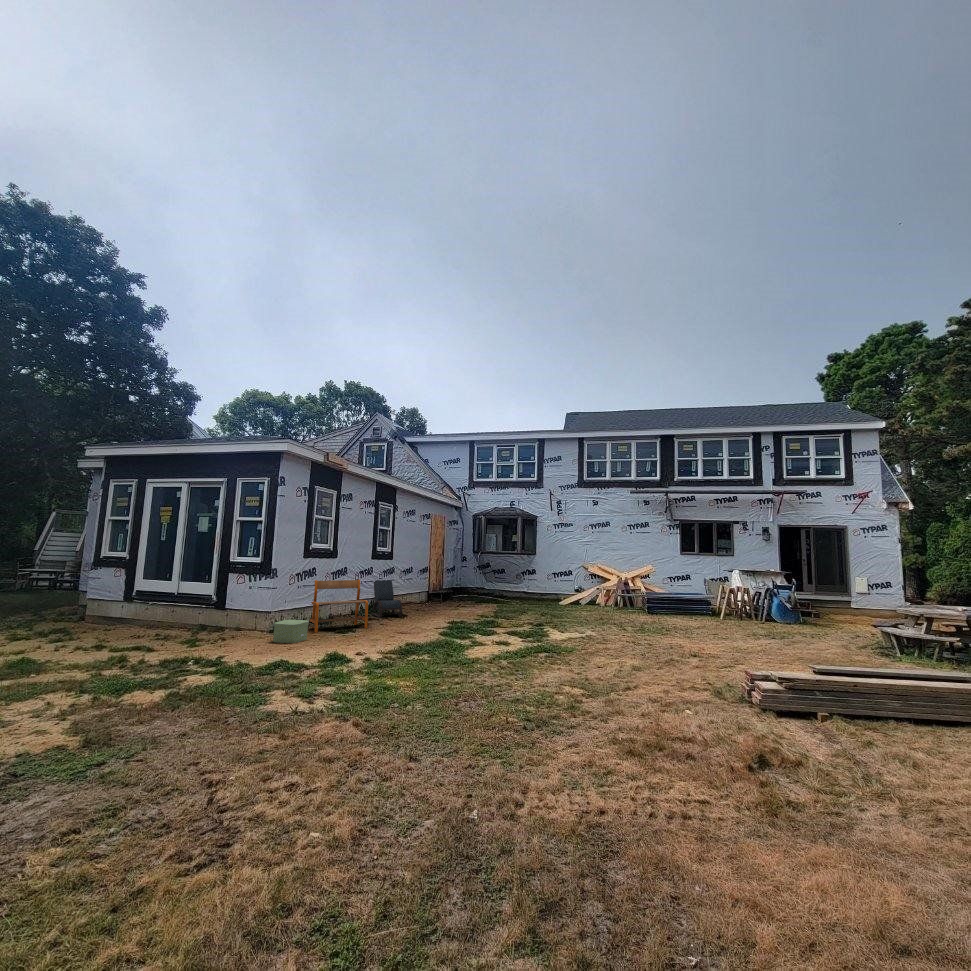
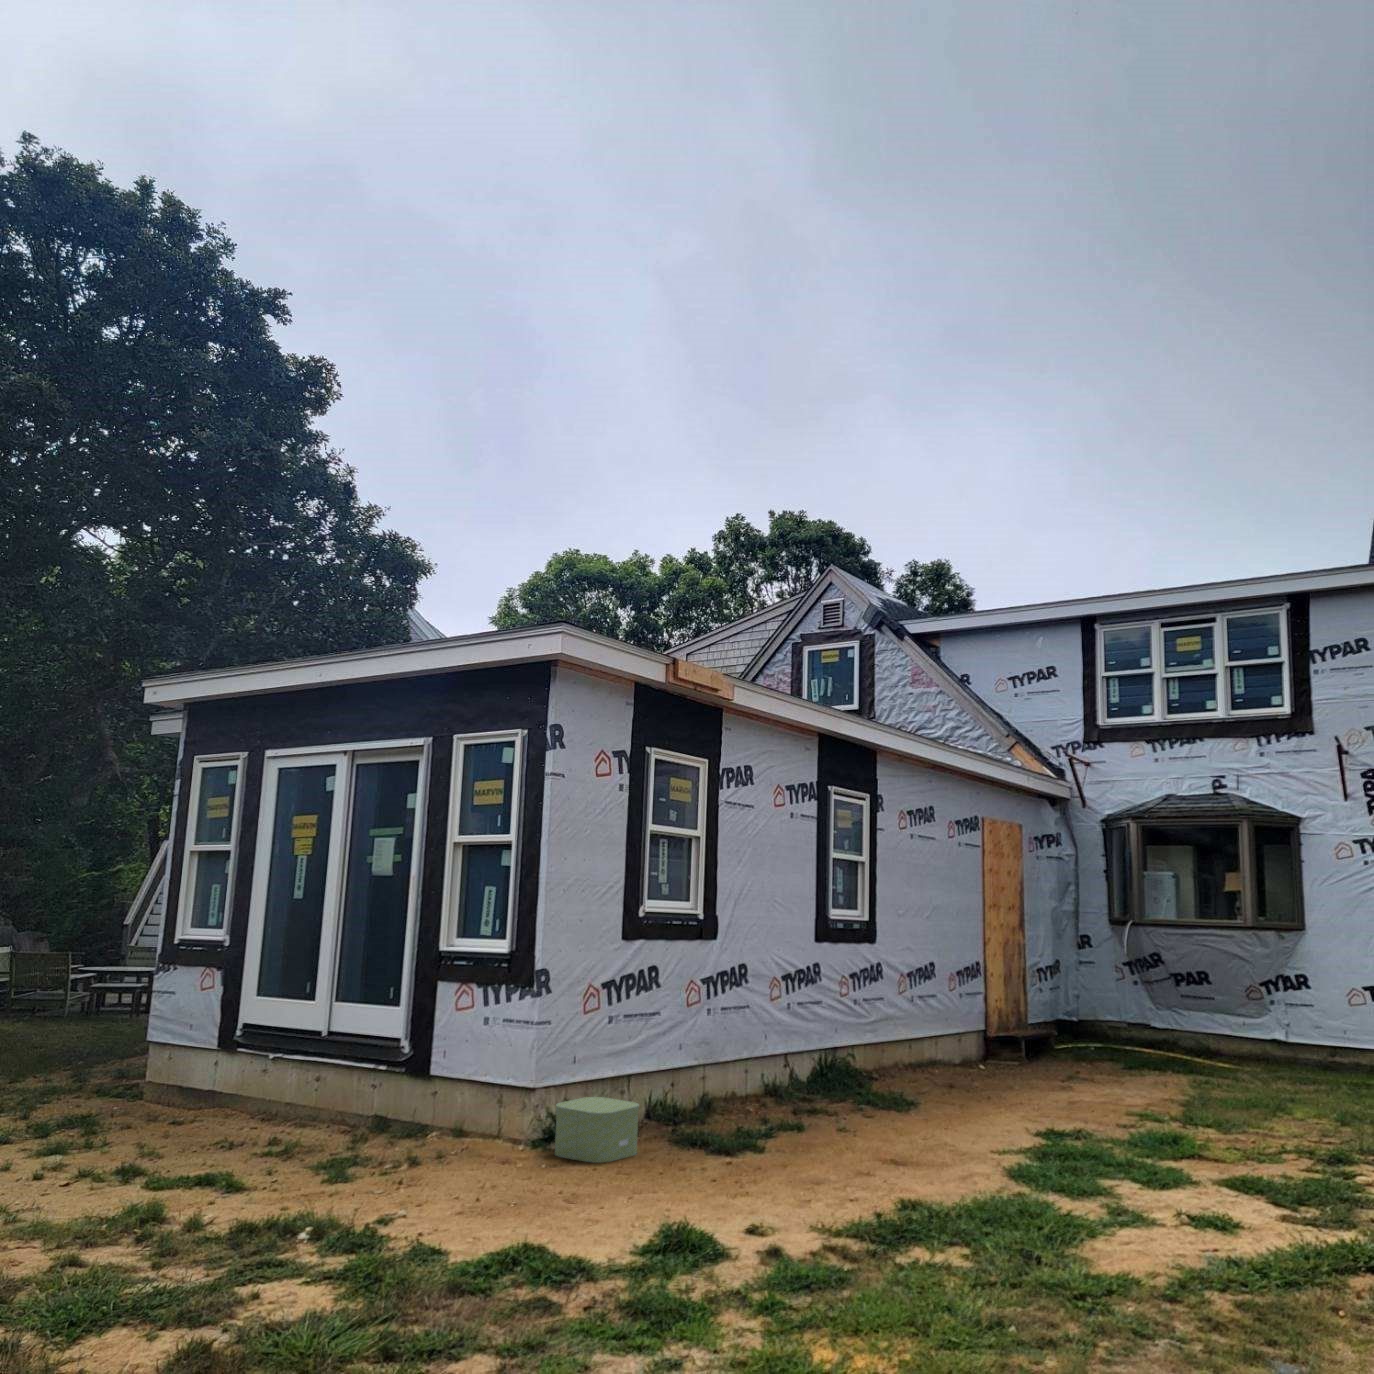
bench: present [310,580,368,633] -> none [656,993,802,1135]
lounge chair: present [372,580,403,618] -> none [825,996,905,1102]

